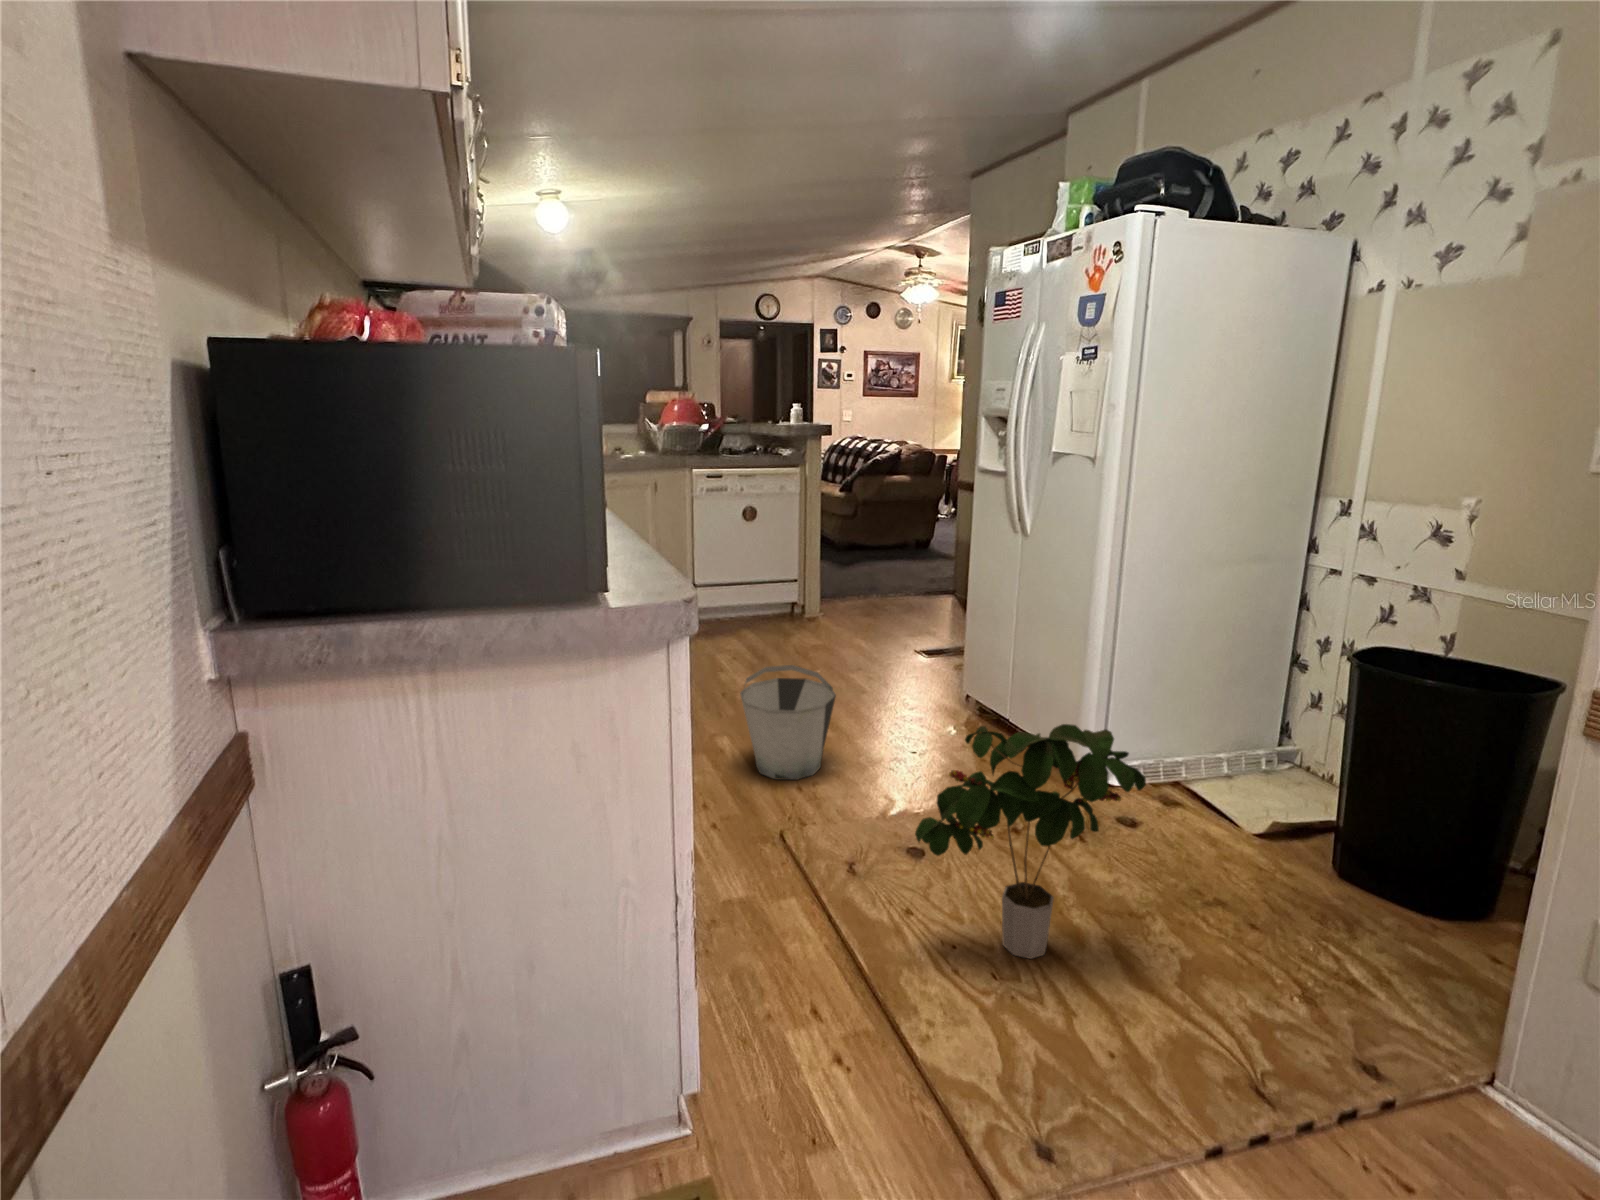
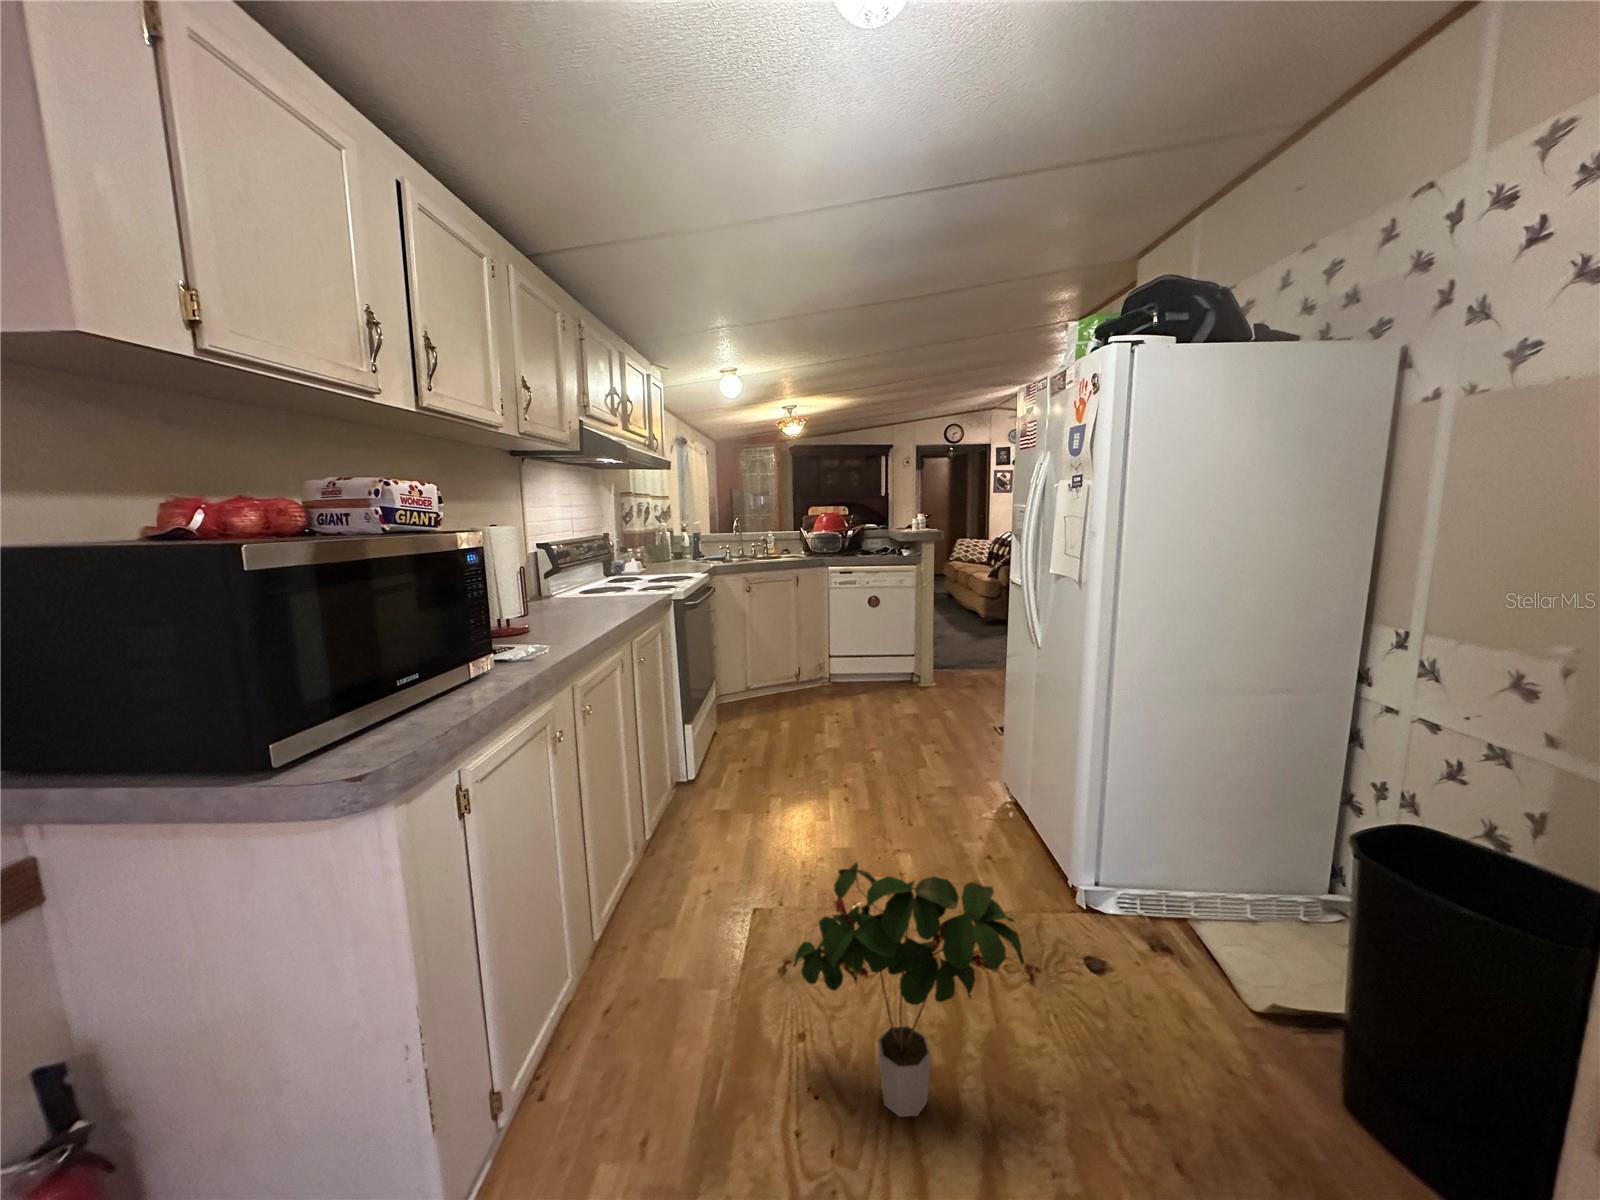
bucket: present [740,665,836,780] -> none [771,744,852,848]

